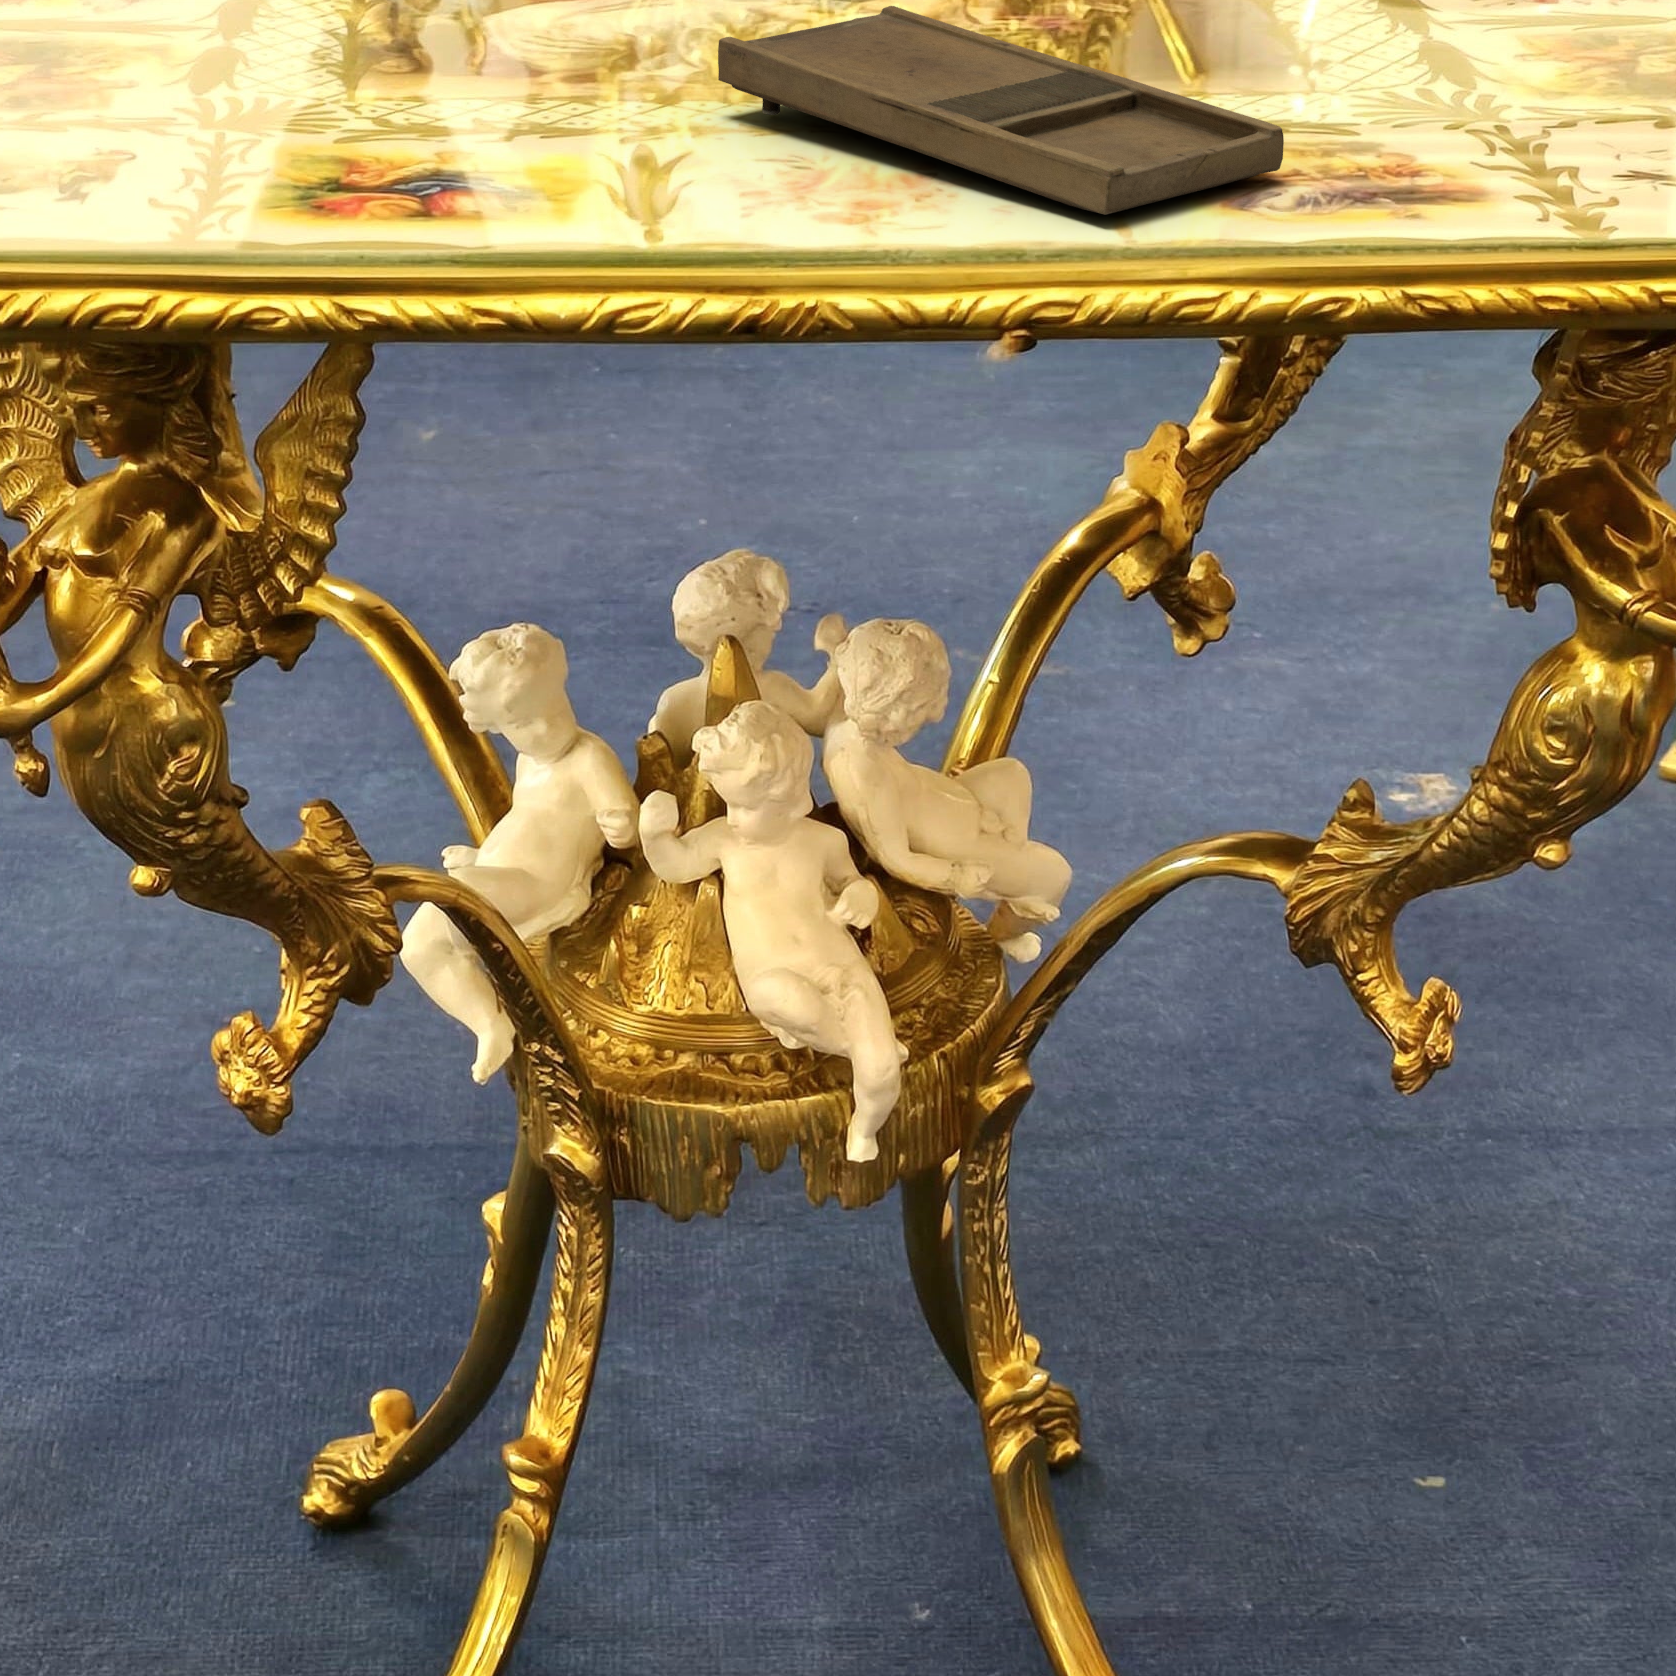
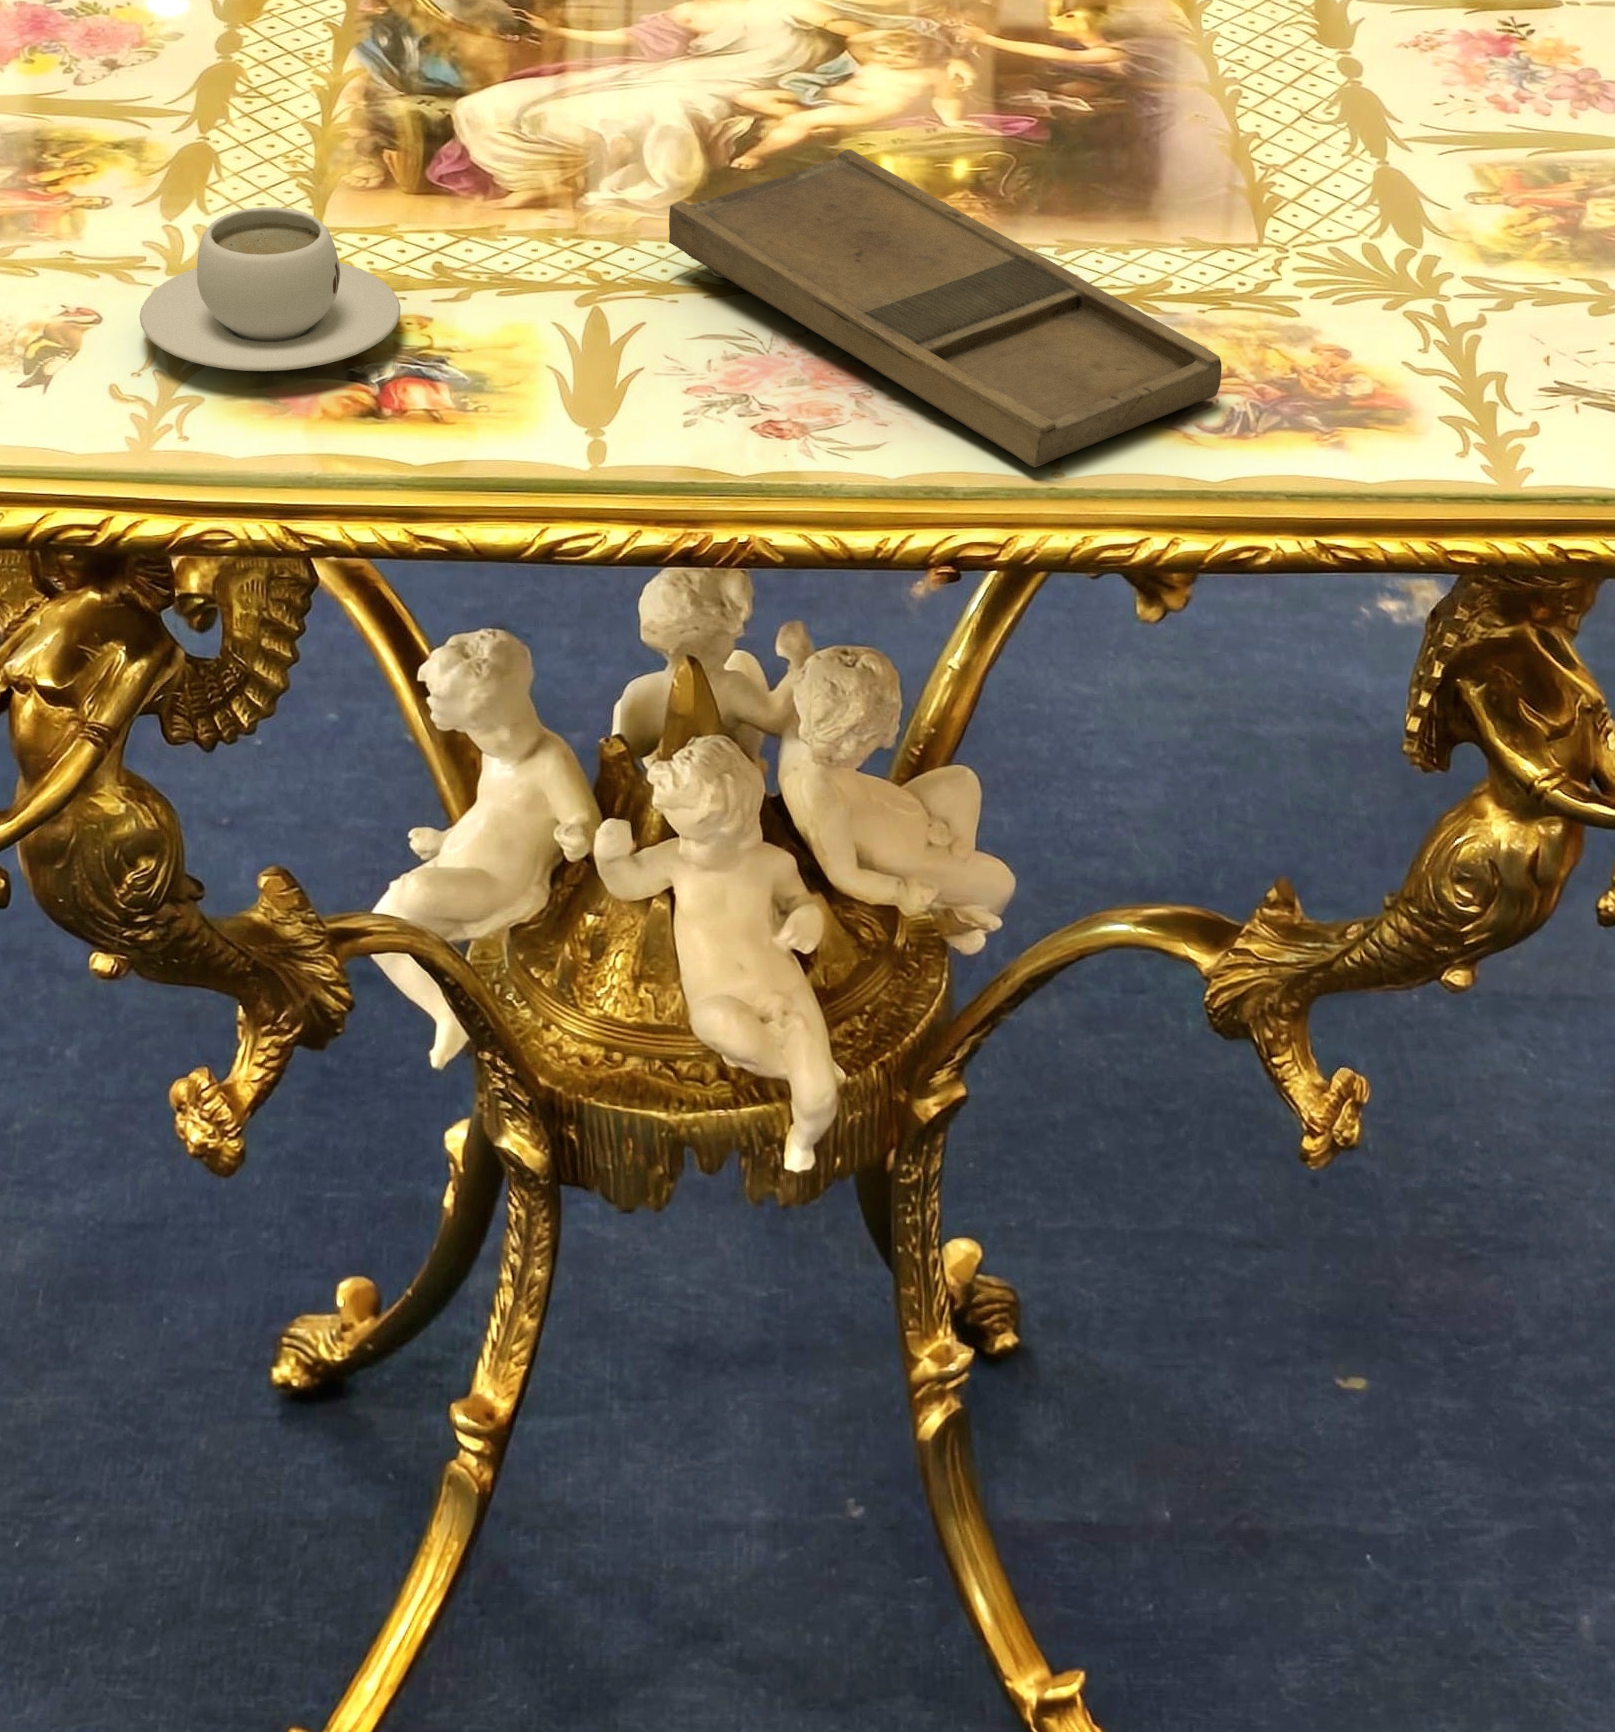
teacup: none [192,30,454,171] -> present [140,207,401,371]

